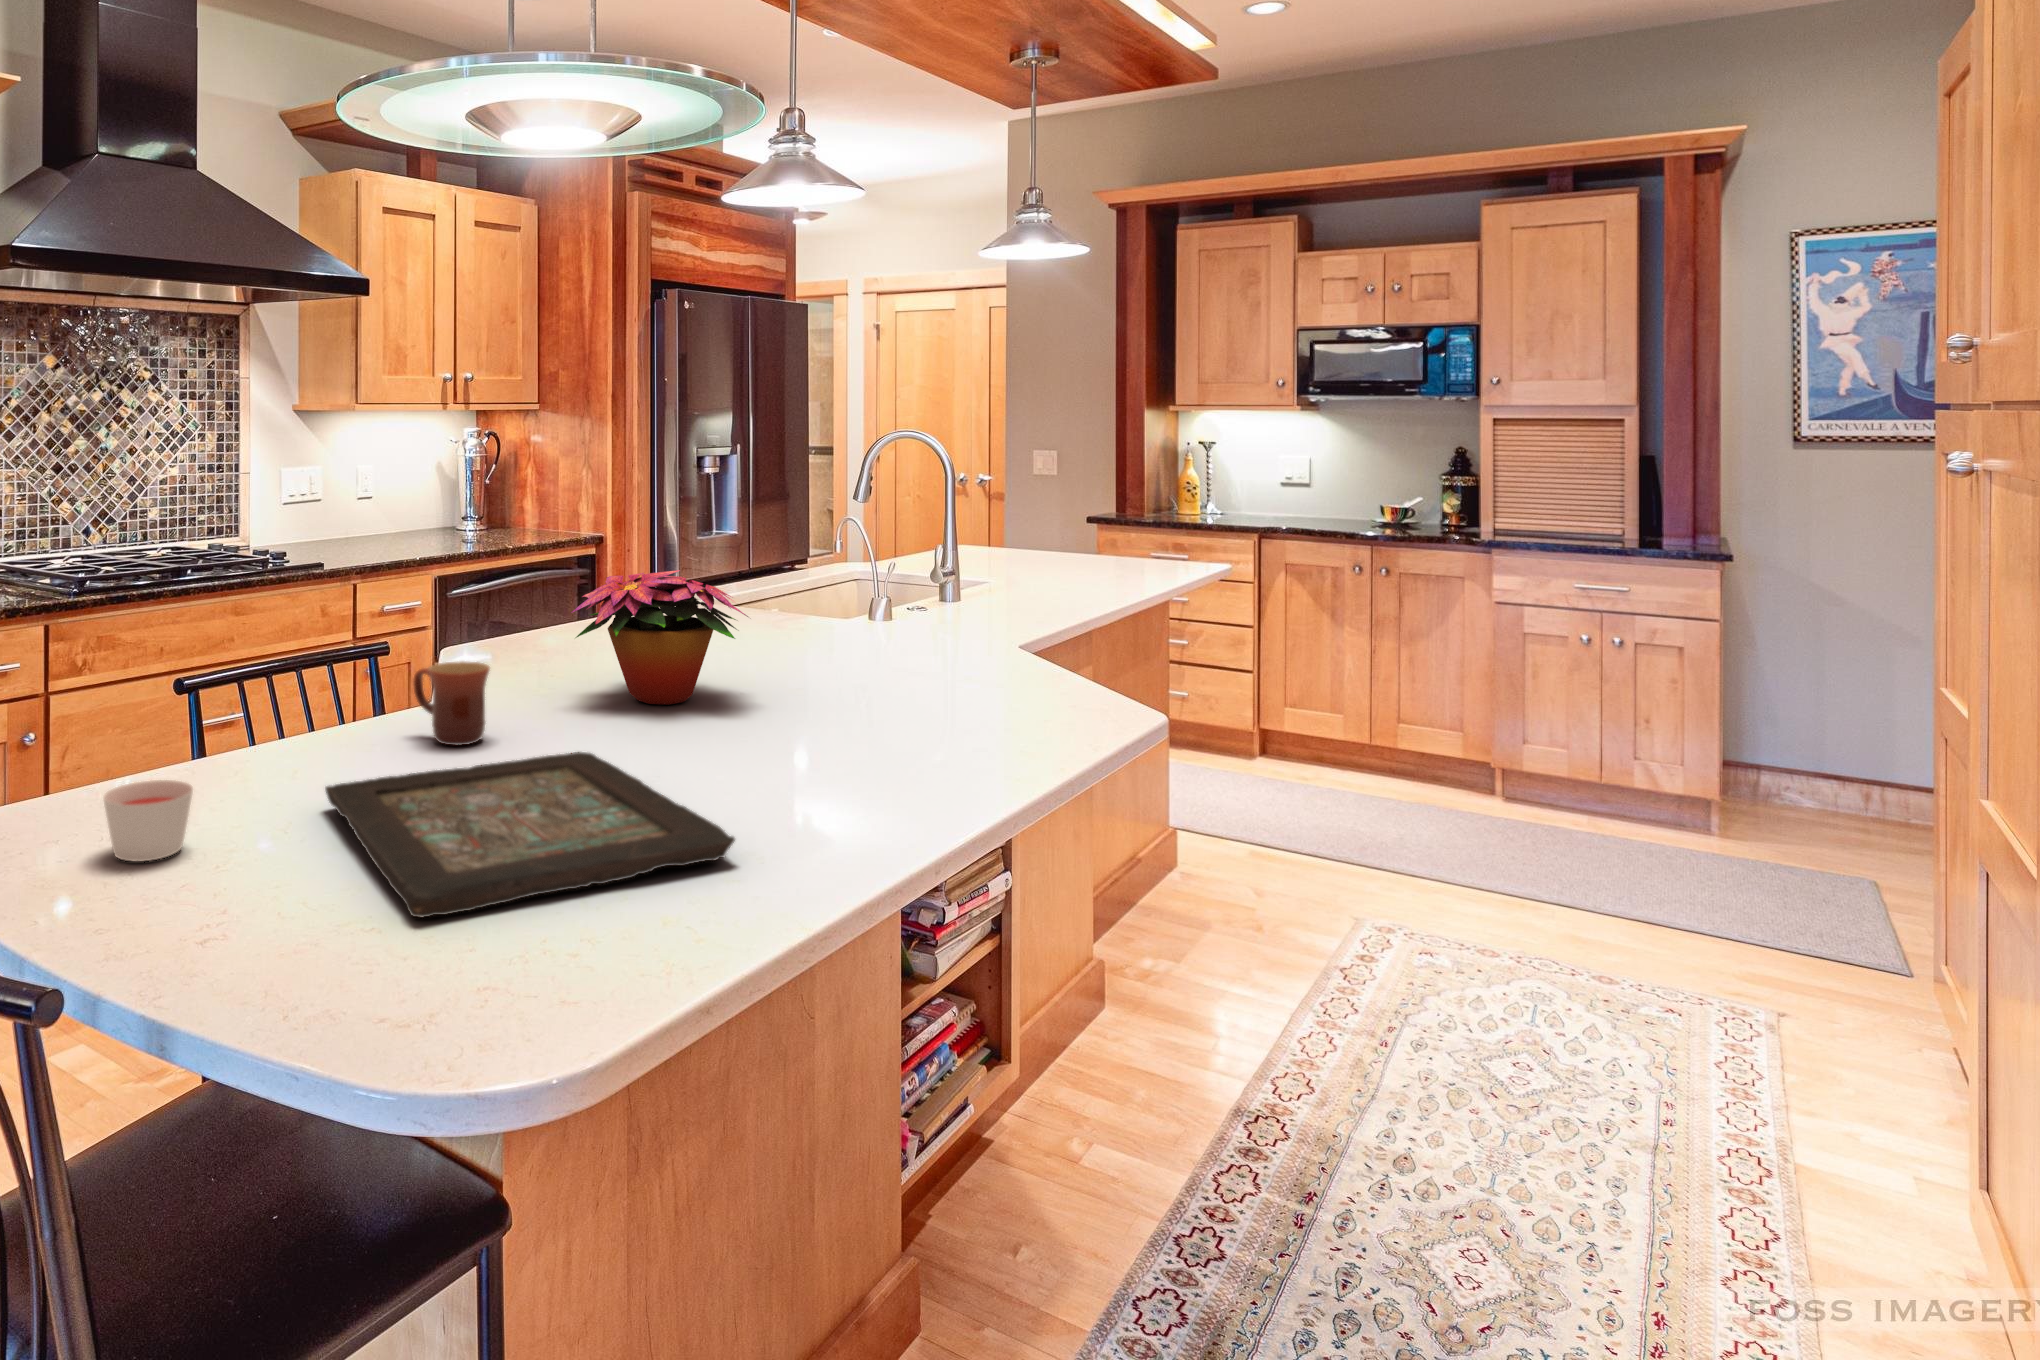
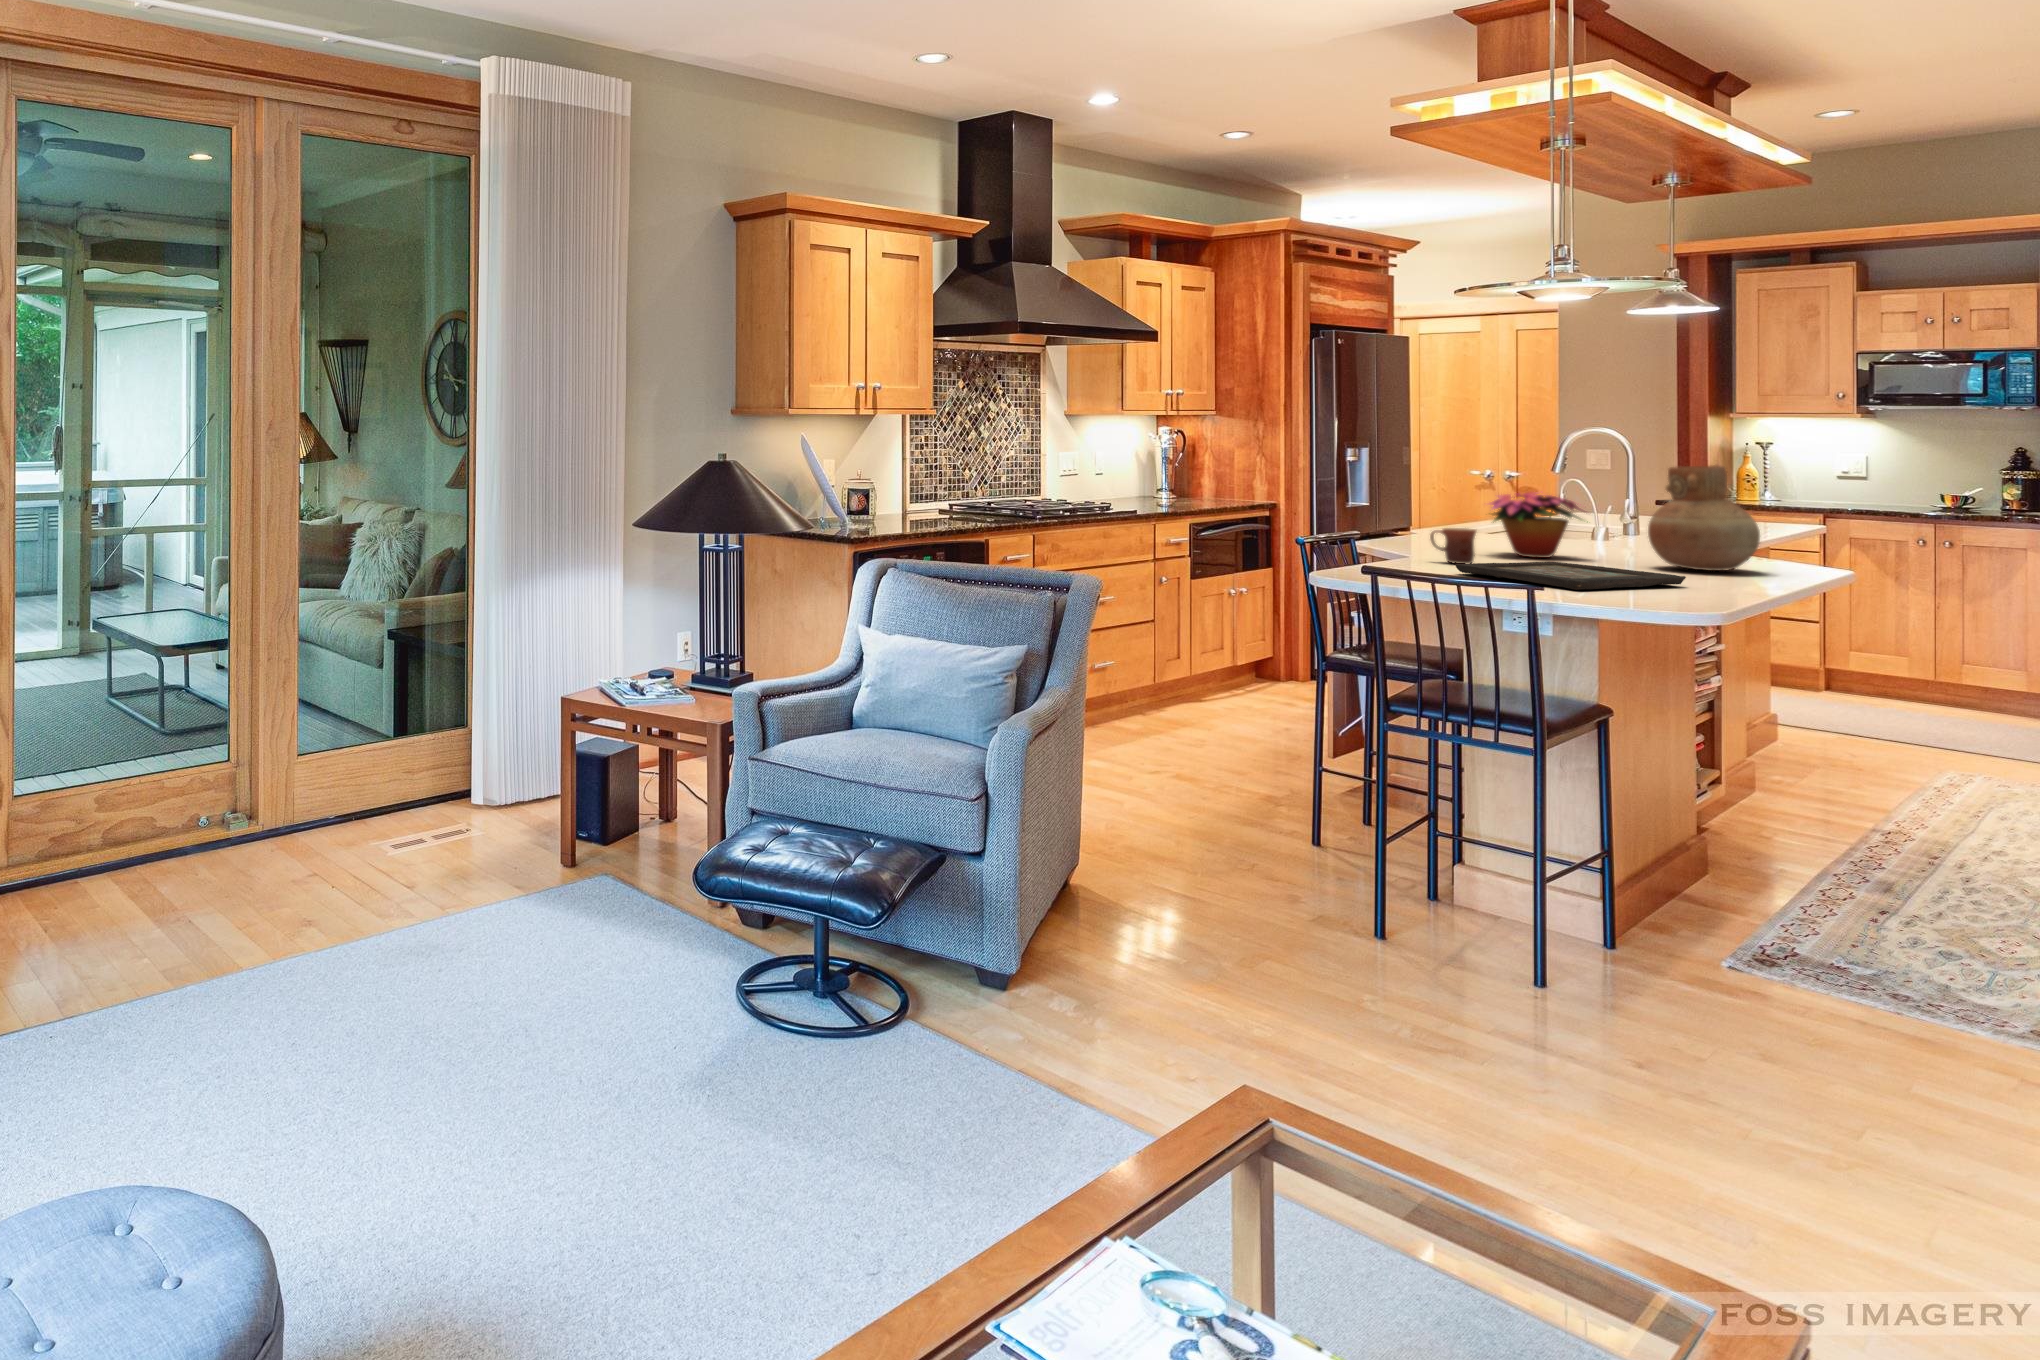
vase: none [800,528,985,757] -> present [1648,465,1760,571]
candle: present [103,780,193,861] -> none [1393,554,1431,580]

